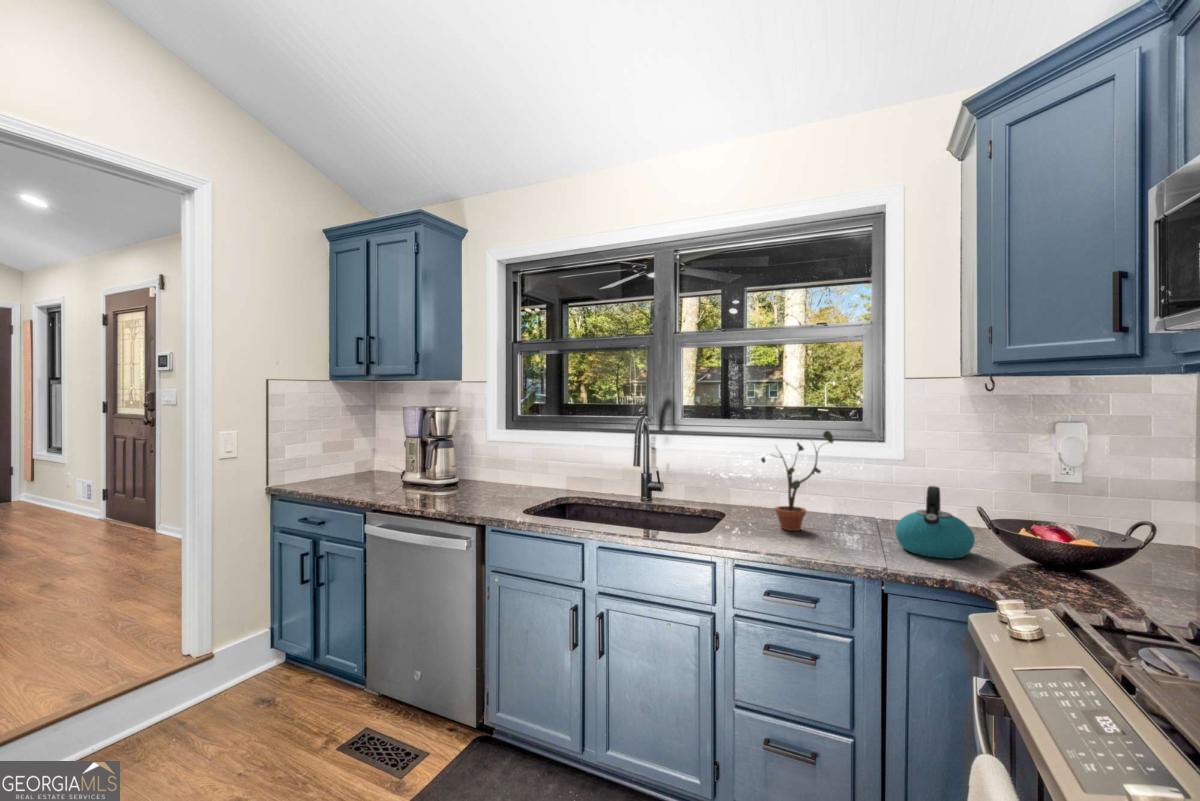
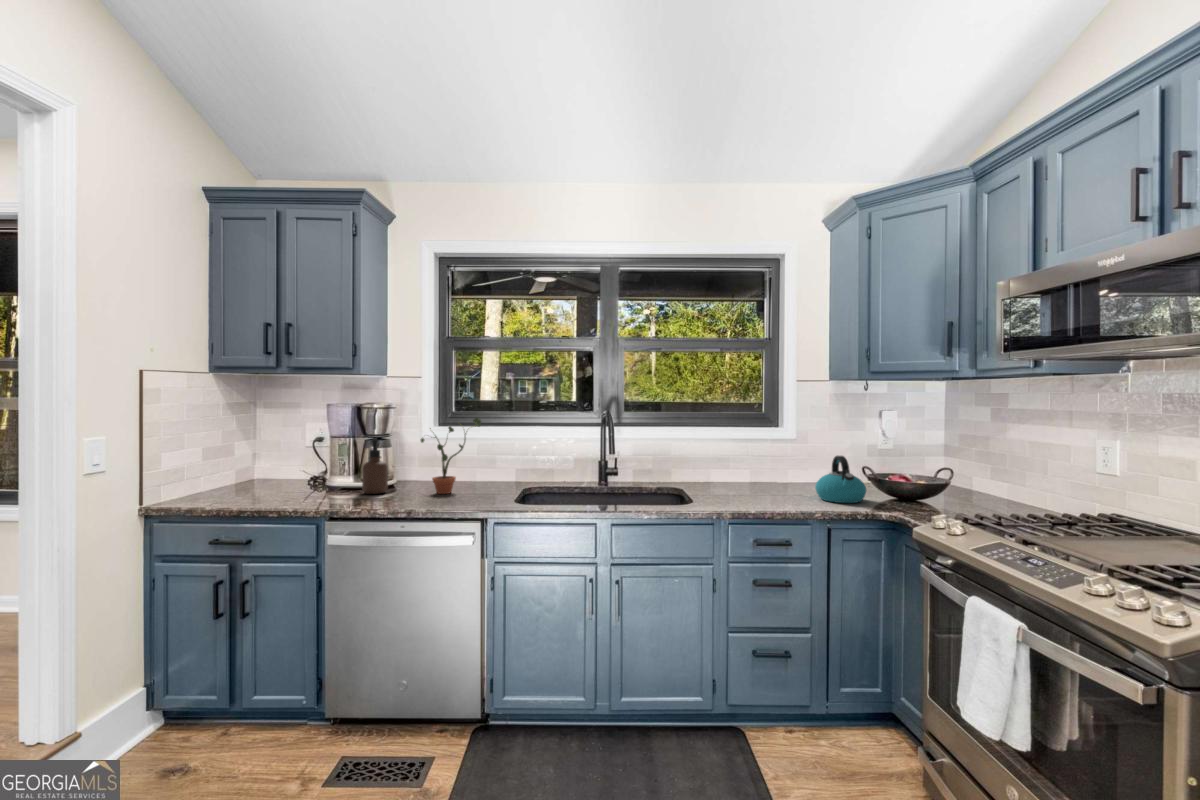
potted plant: present [761,431,834,531] -> present [421,417,481,494]
soap dispenser: none [419,440,442,491] -> present [362,439,388,494]

